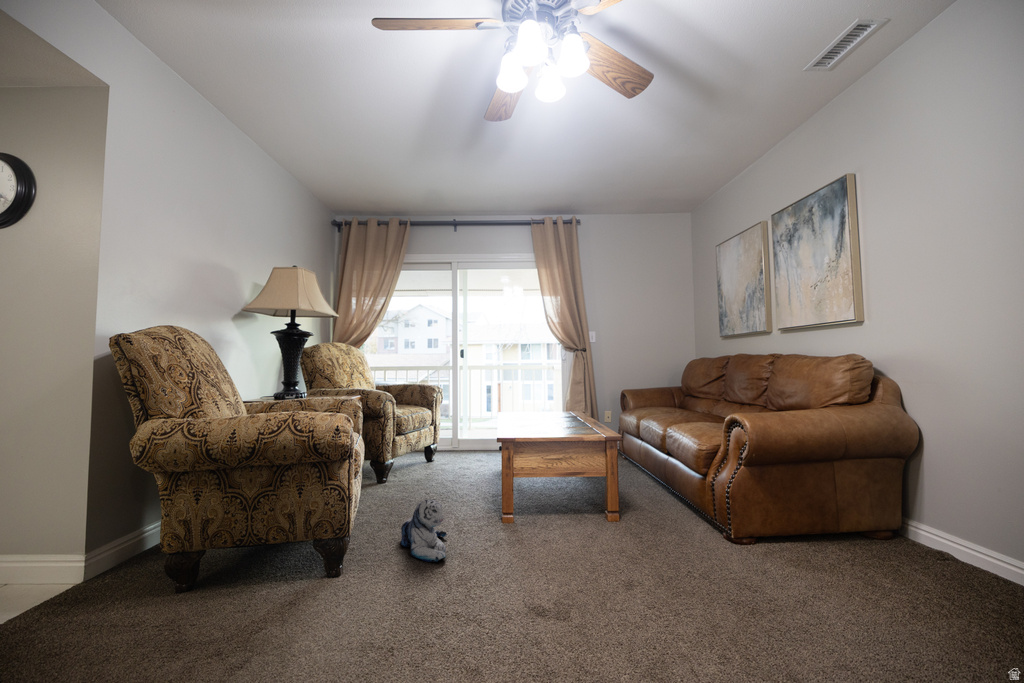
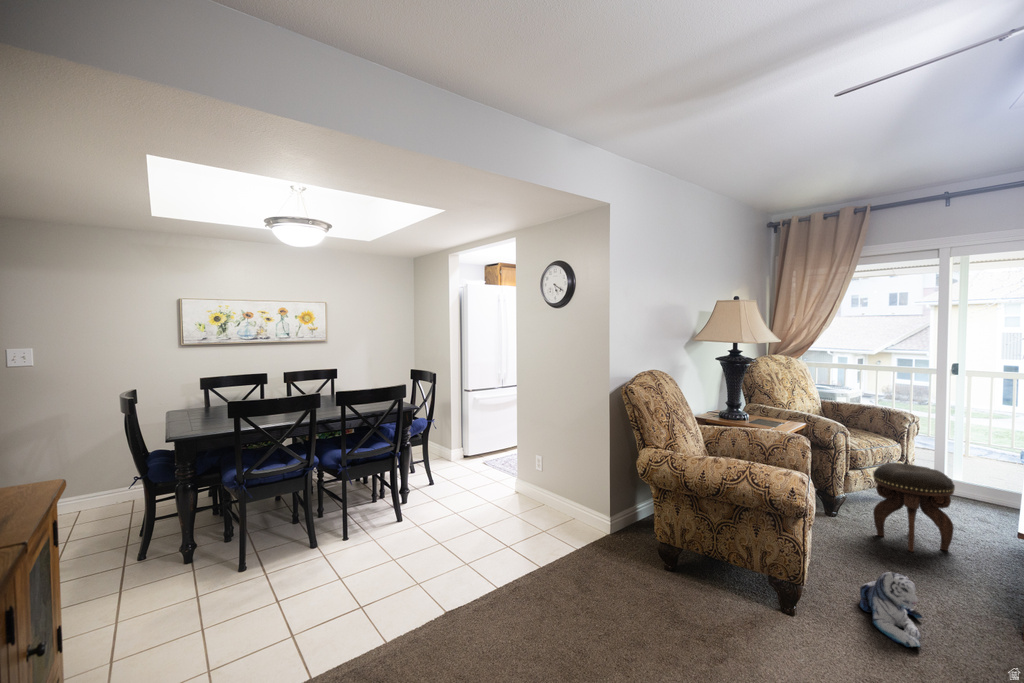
footstool: none [413,421,466,492] -> present [873,463,955,552]

